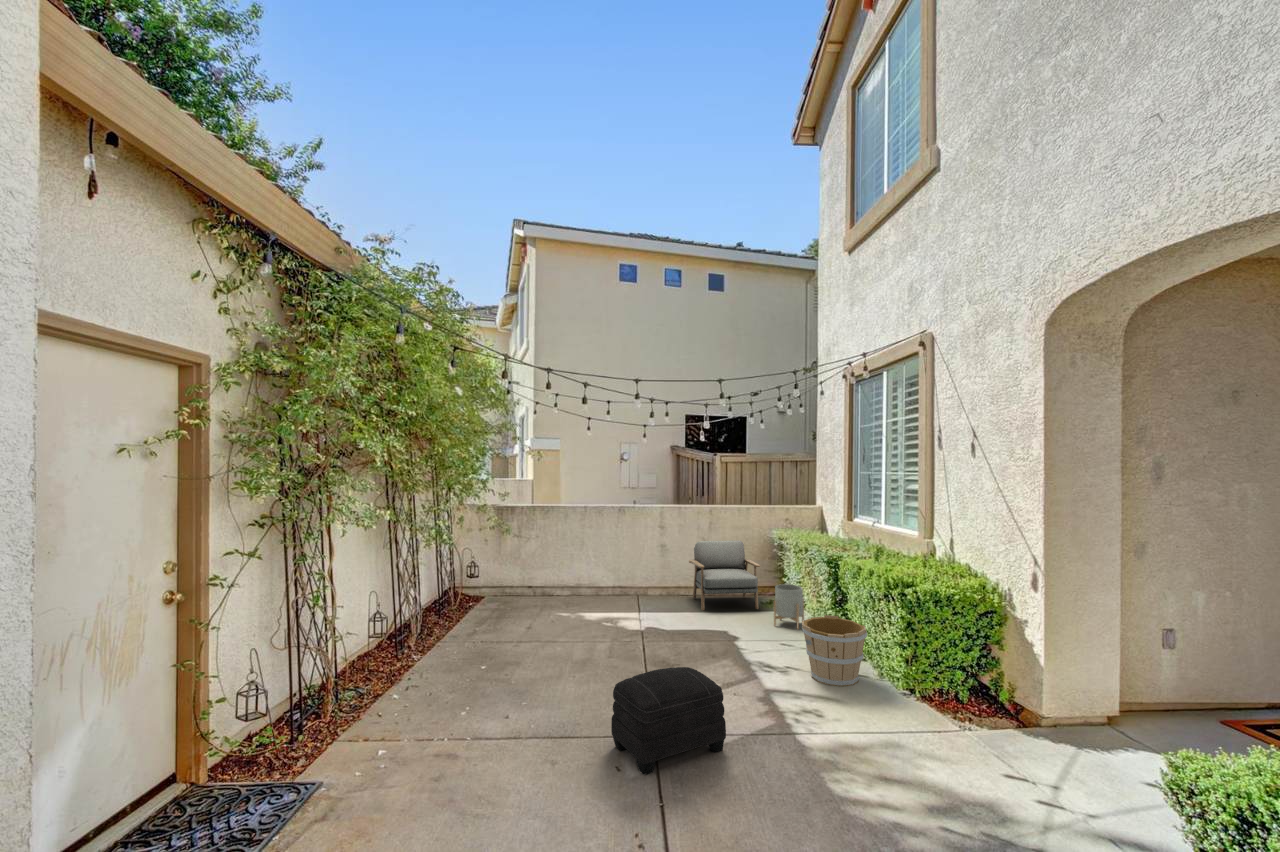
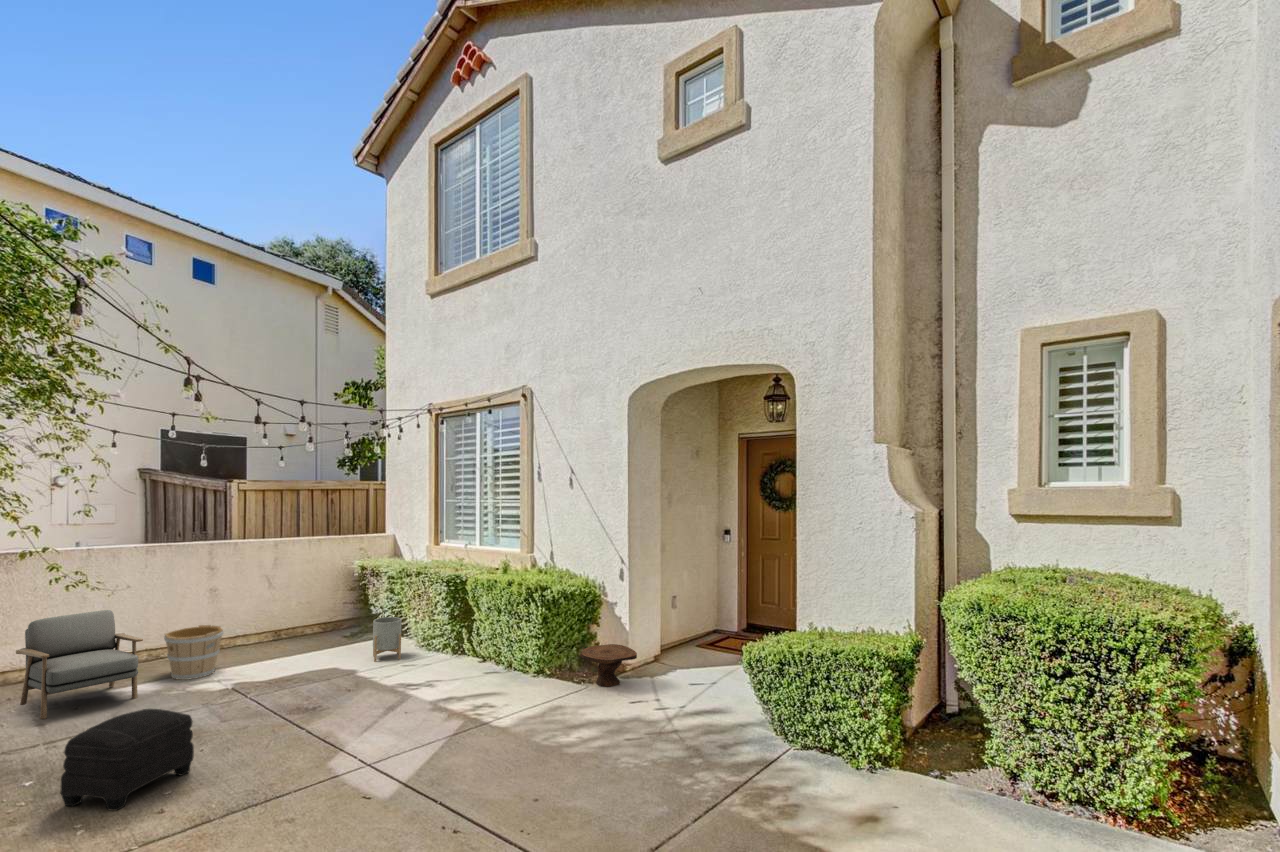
armchair: present [689,540,760,610] -> present [16,610,143,719]
wooden bucket: present [802,615,867,686] -> present [164,625,224,680]
ottoman: present [611,667,726,775] -> present [60,709,194,811]
side table: none [957,672,1050,746] -> present [580,644,637,687]

